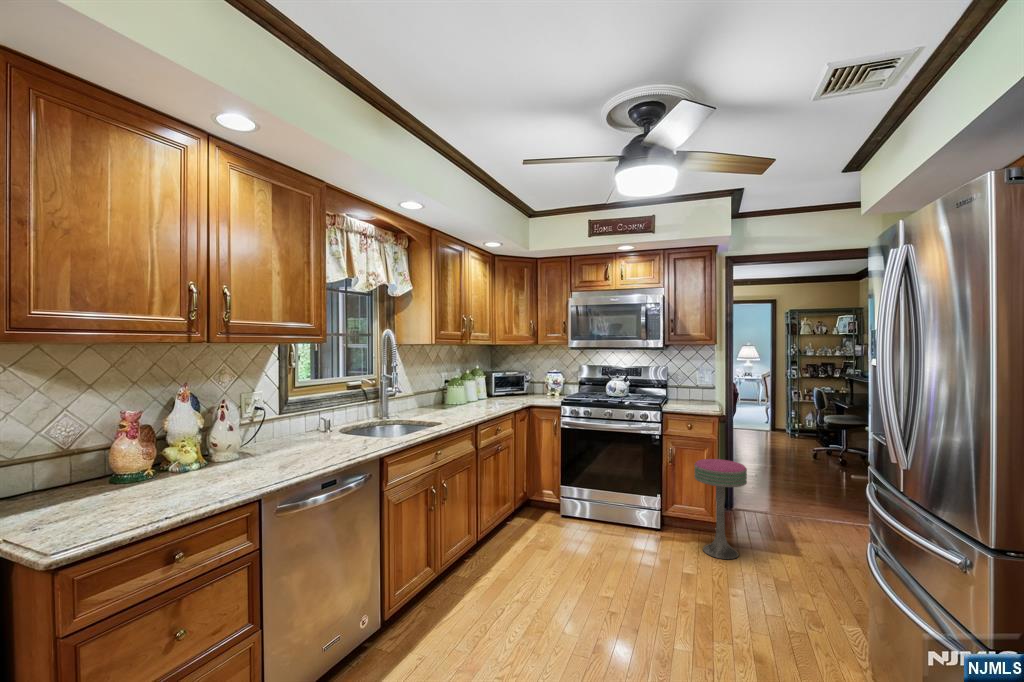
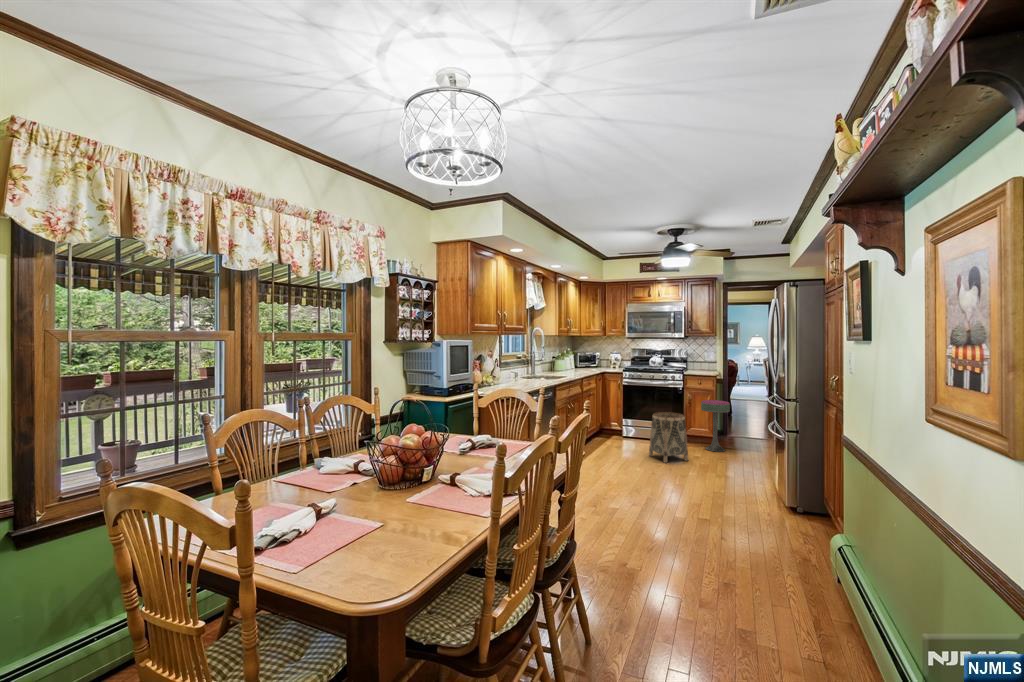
basket: none [598,490,674,604] -> present [649,412,688,463]

